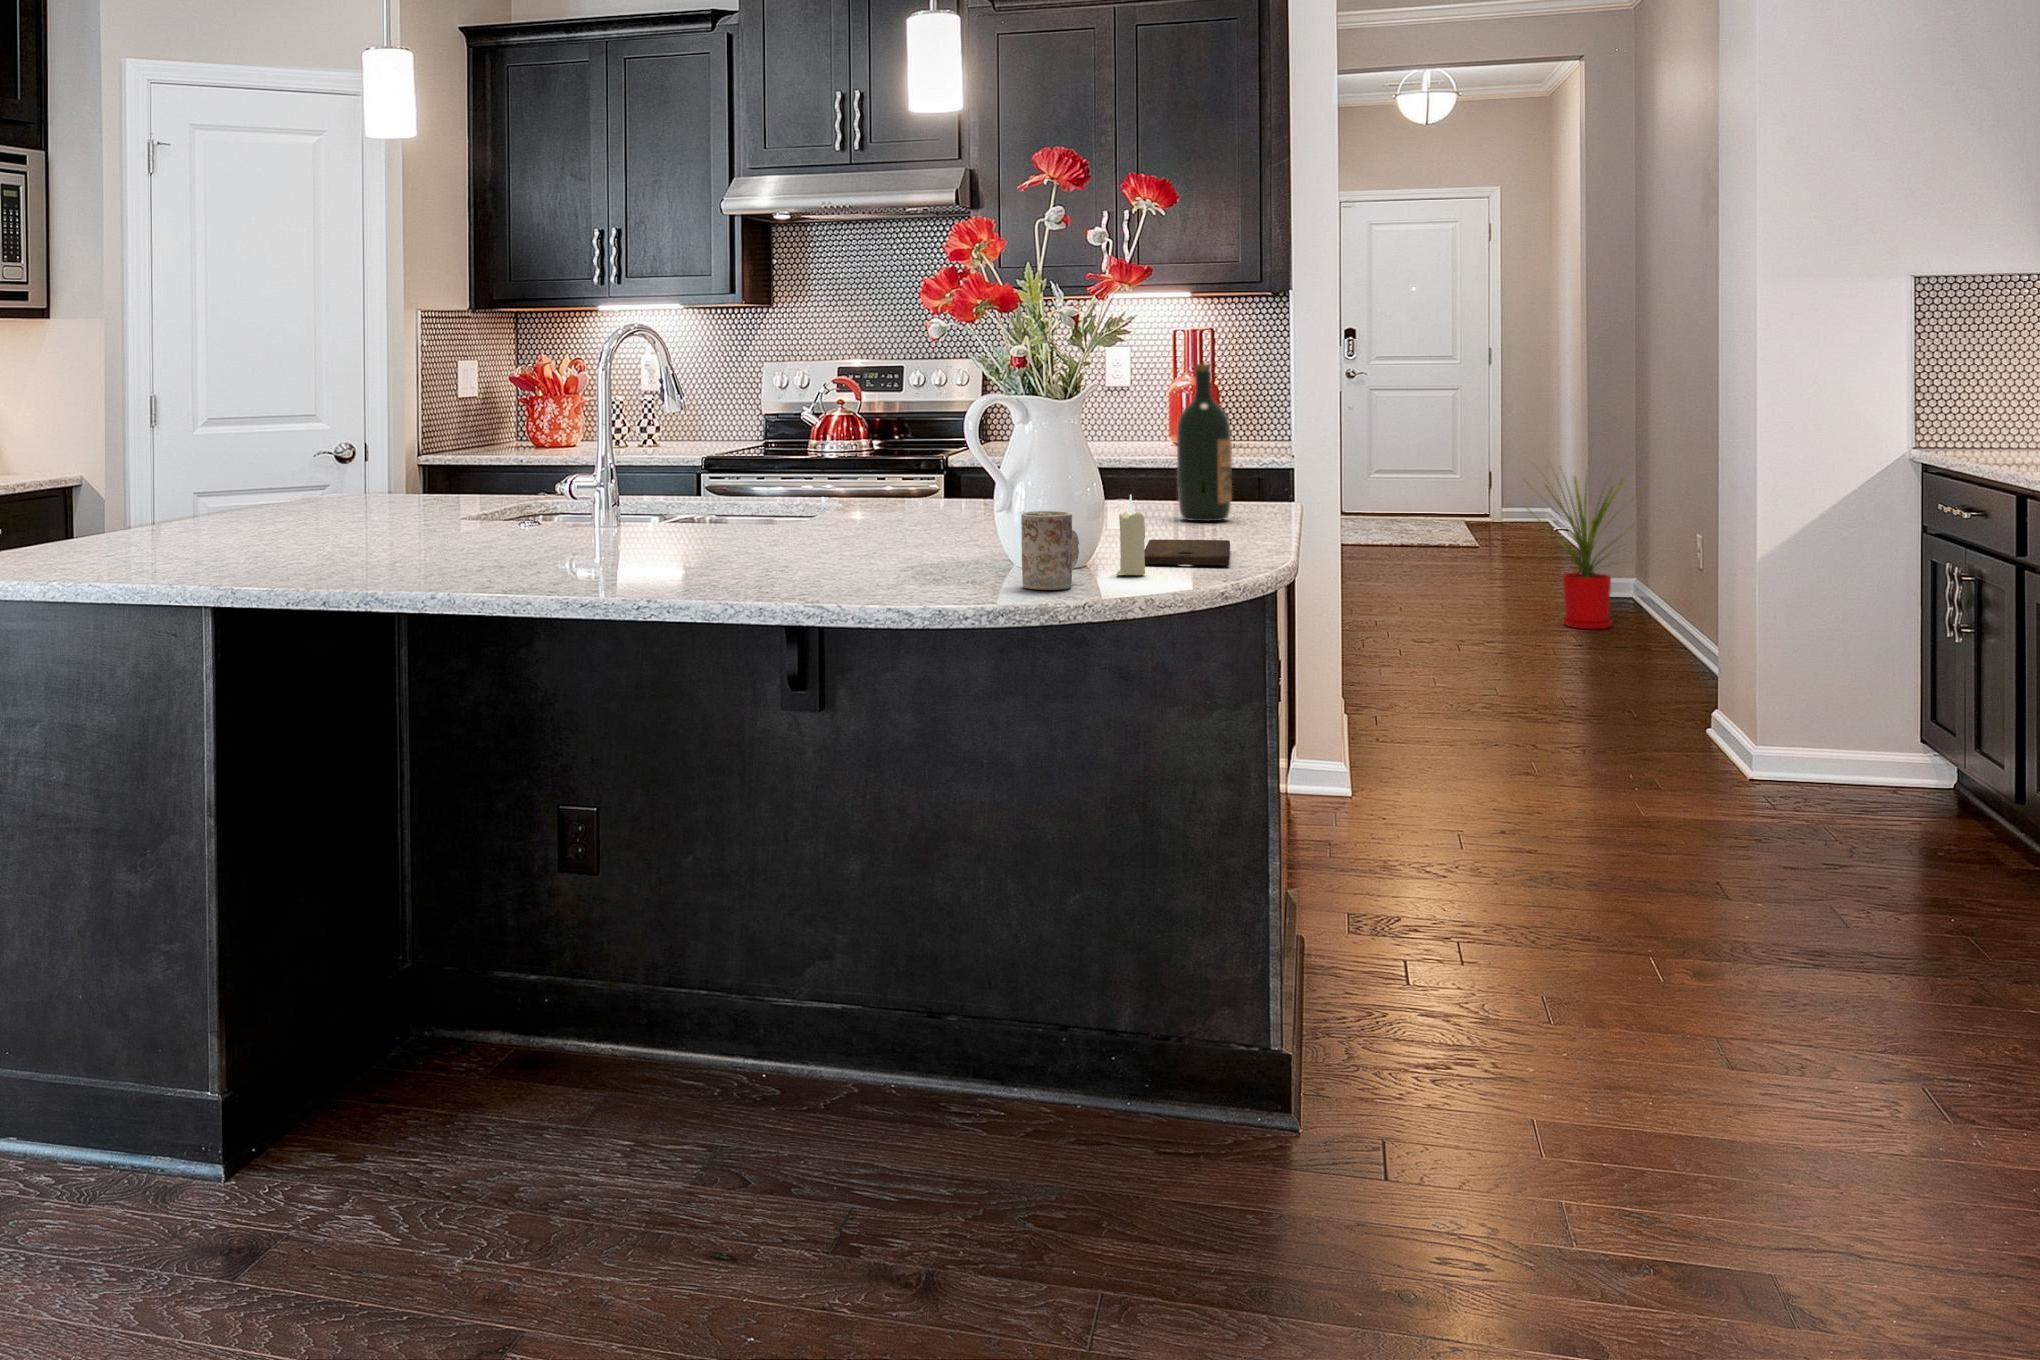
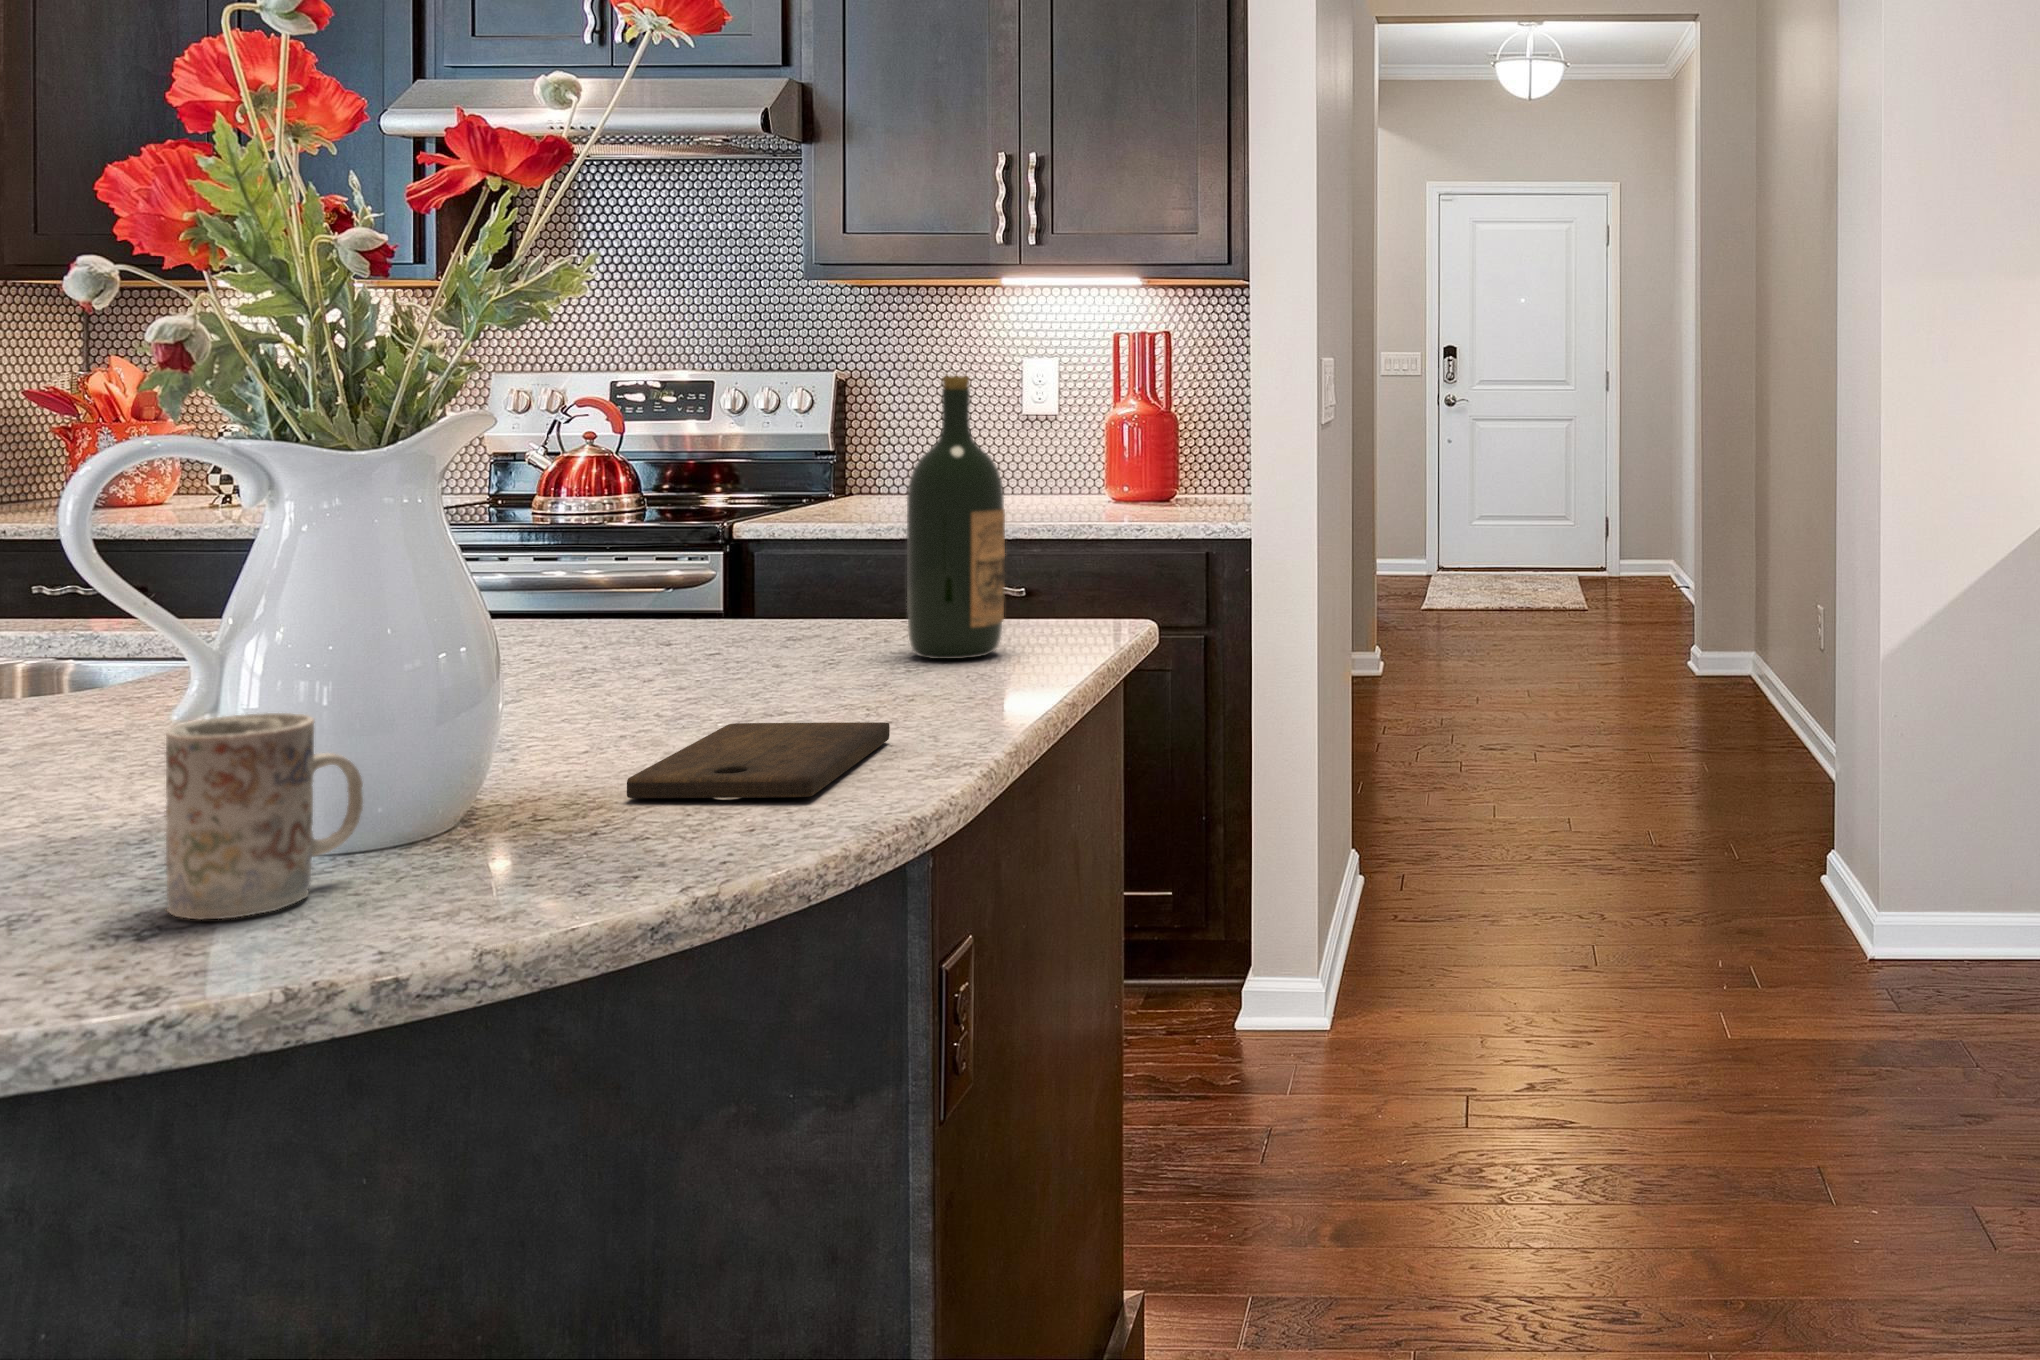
house plant: present [1526,464,1637,629] -> none [1617,509,1770,724]
candle: present [1116,495,1145,575] -> none [497,660,579,845]

